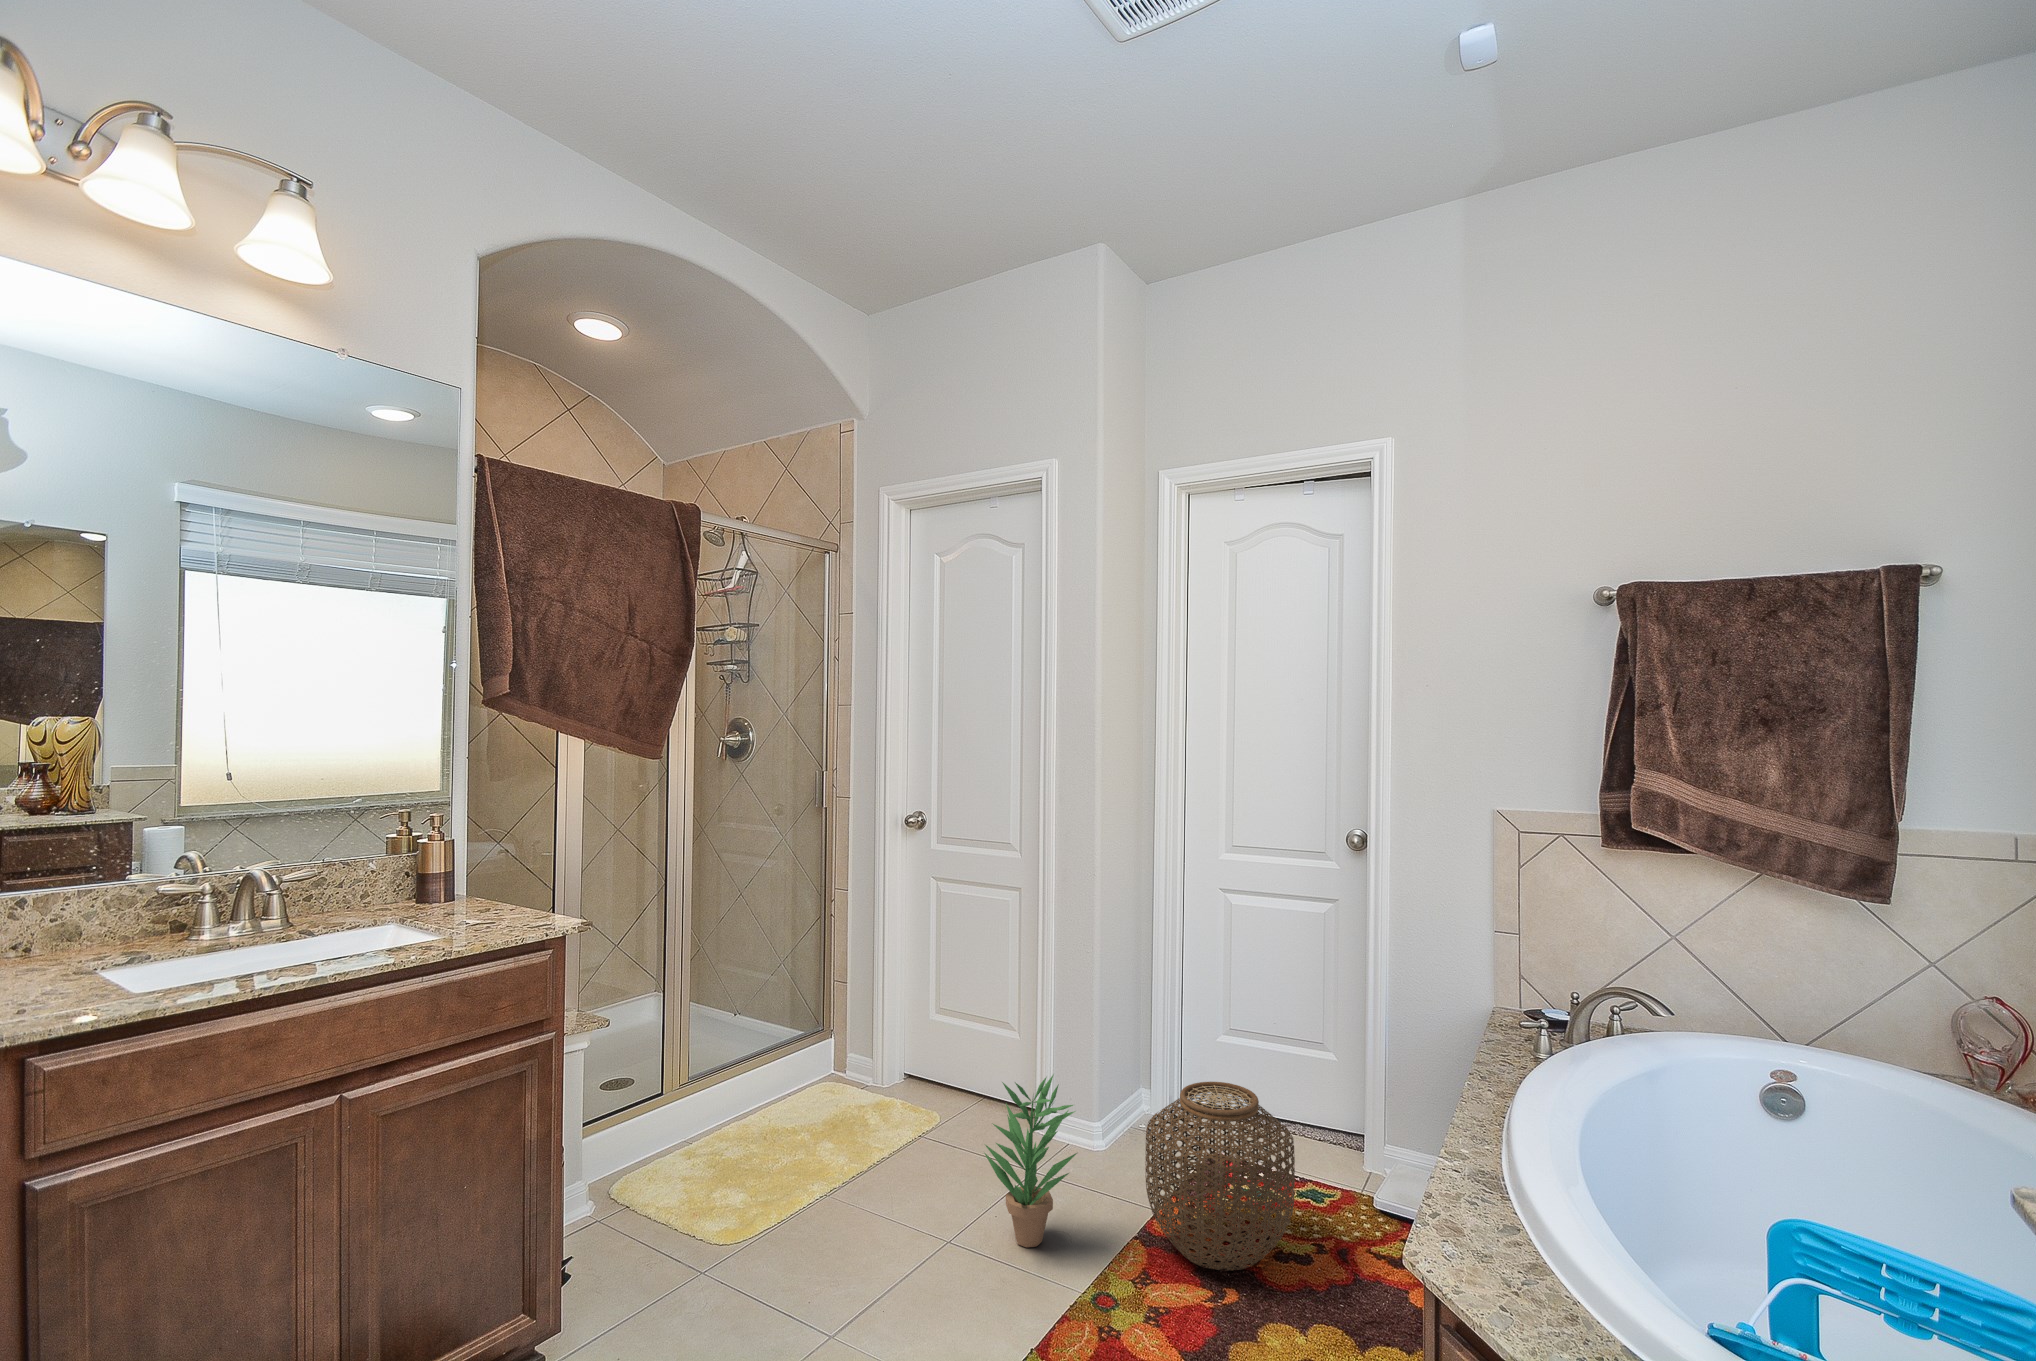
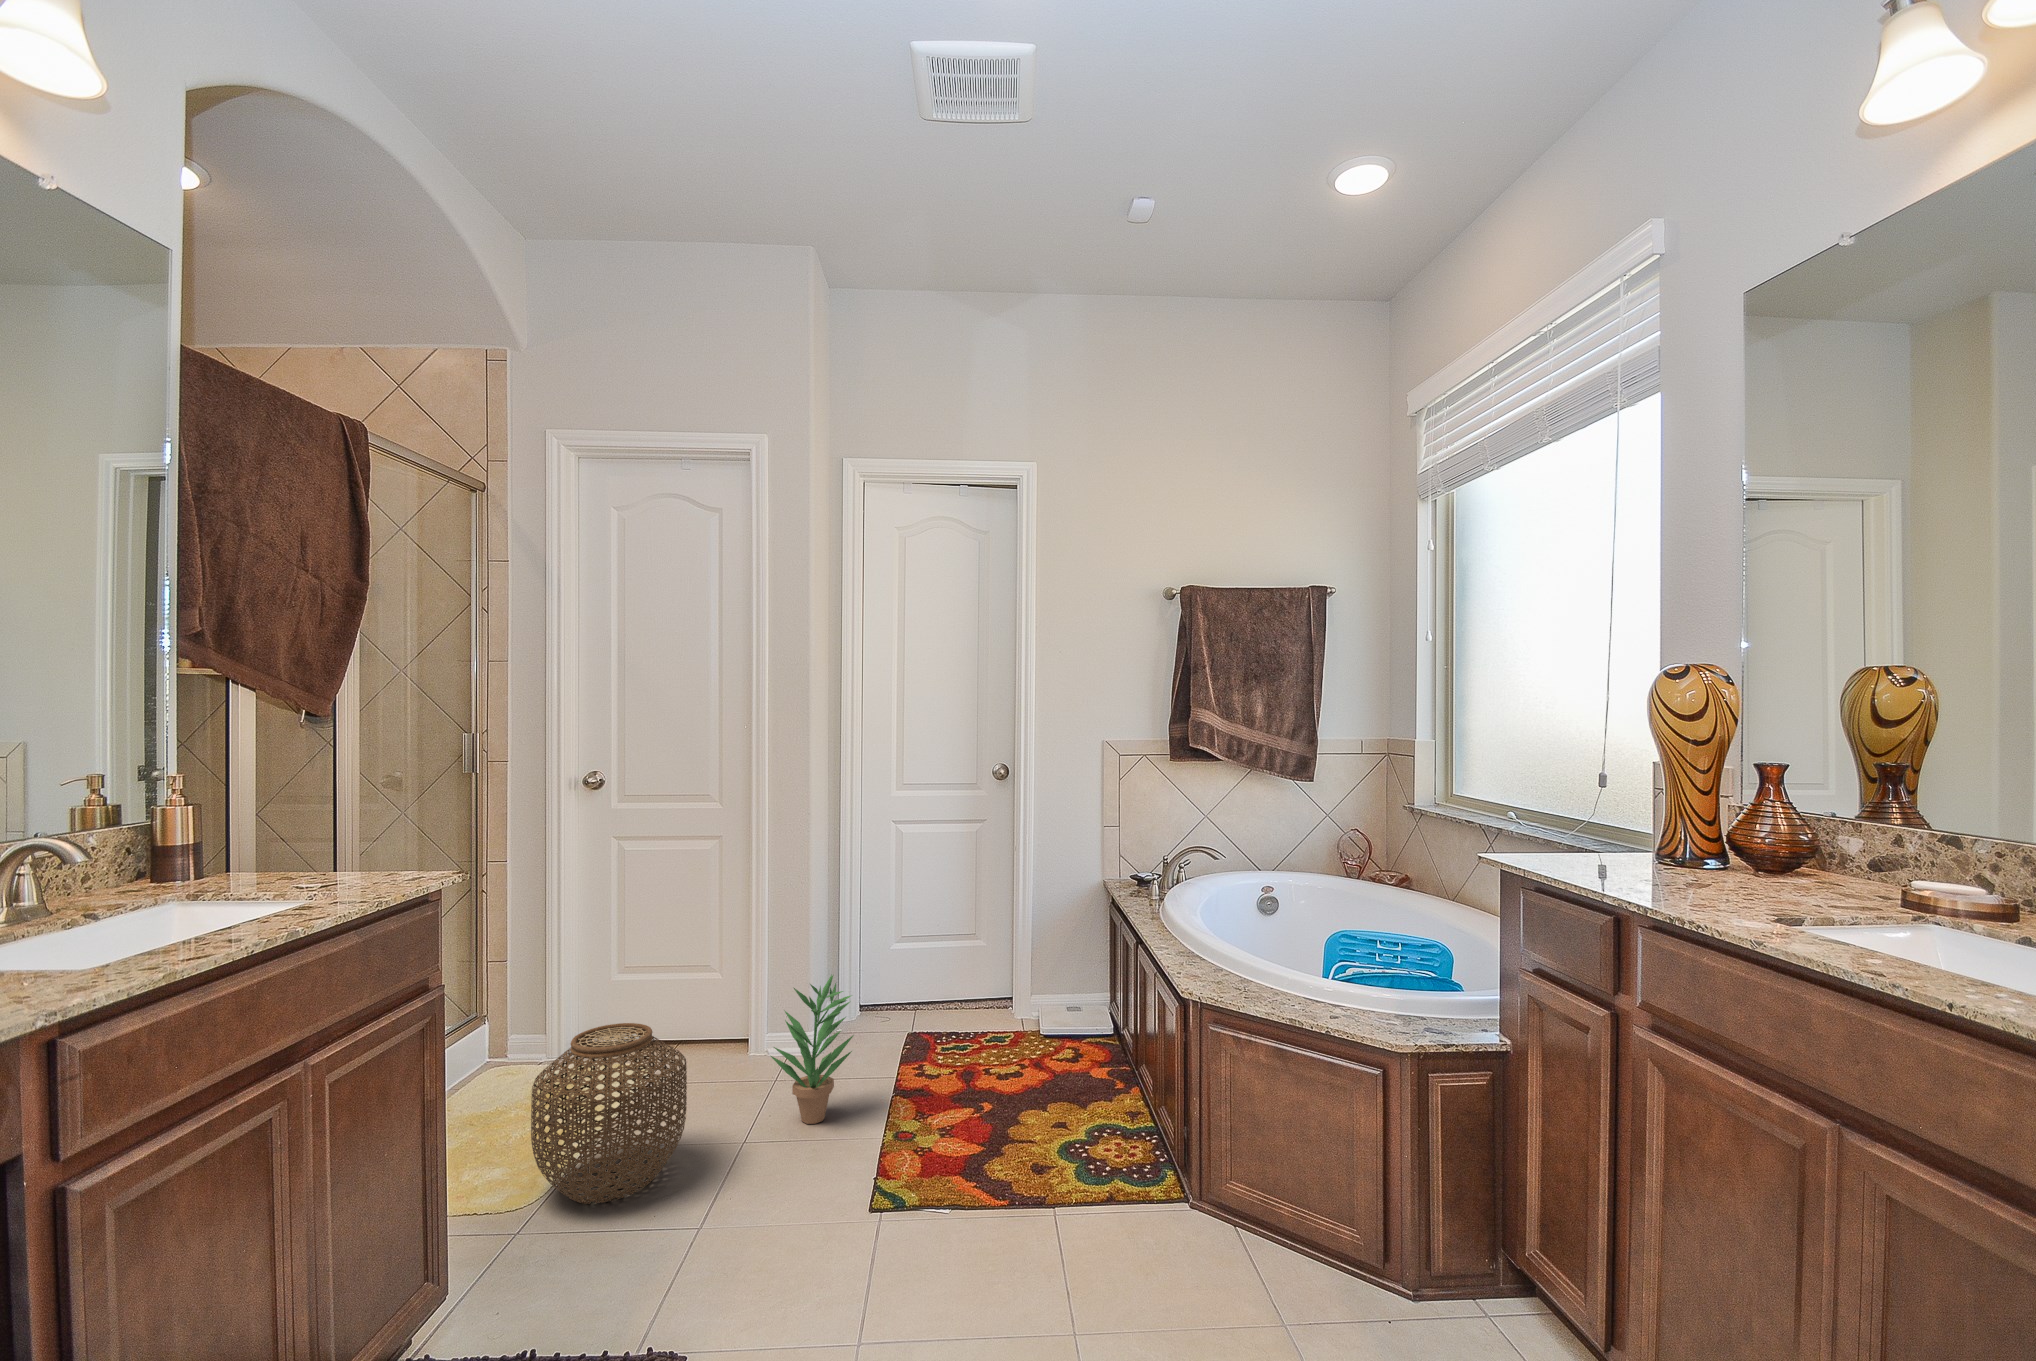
woven basket: present [1145,1082,1295,1270] -> present [531,1023,687,1204]

